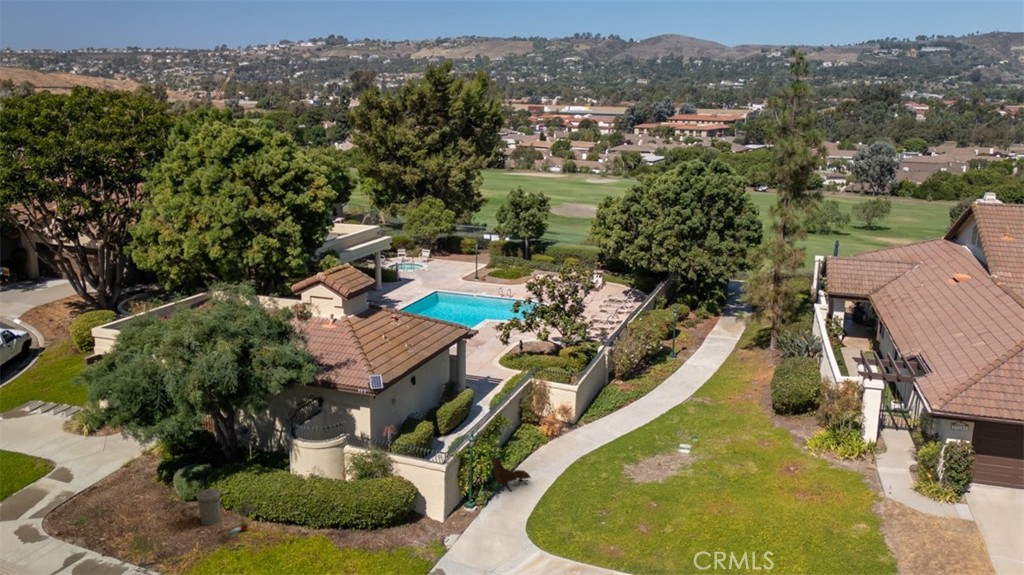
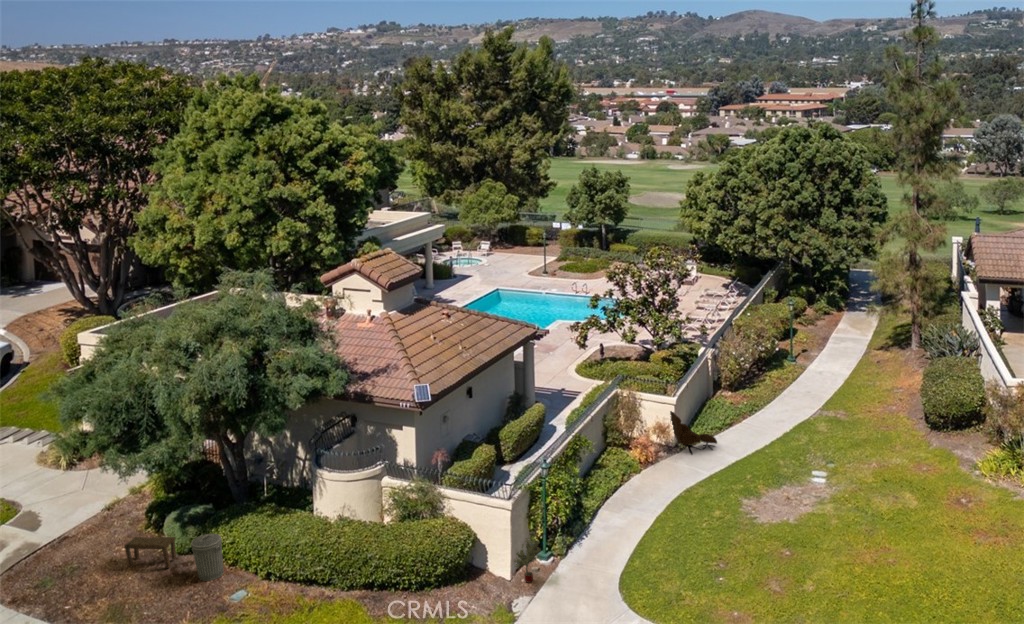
lounge chair: present [493,456,531,491] -> present [670,411,717,454]
bench: none [142,492,182,516] -> present [124,537,176,568]
potted tree: present [233,497,255,531] -> present [514,538,540,583]

